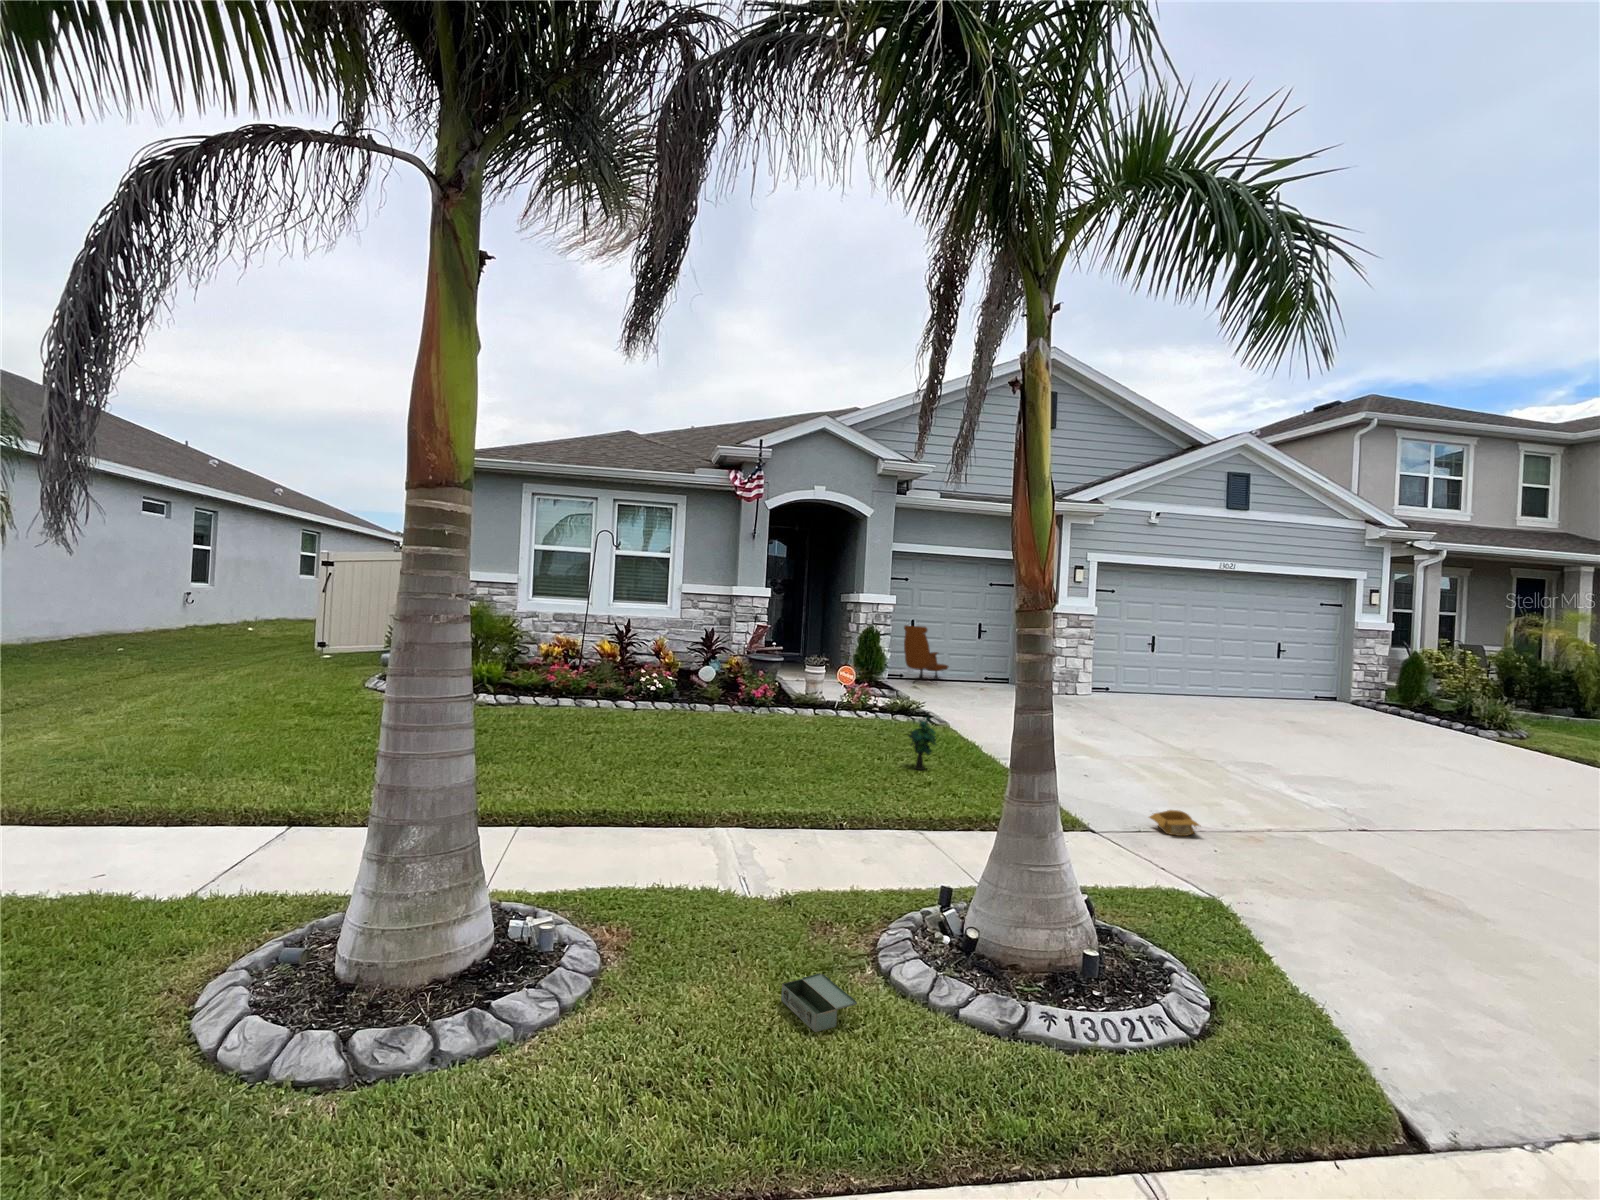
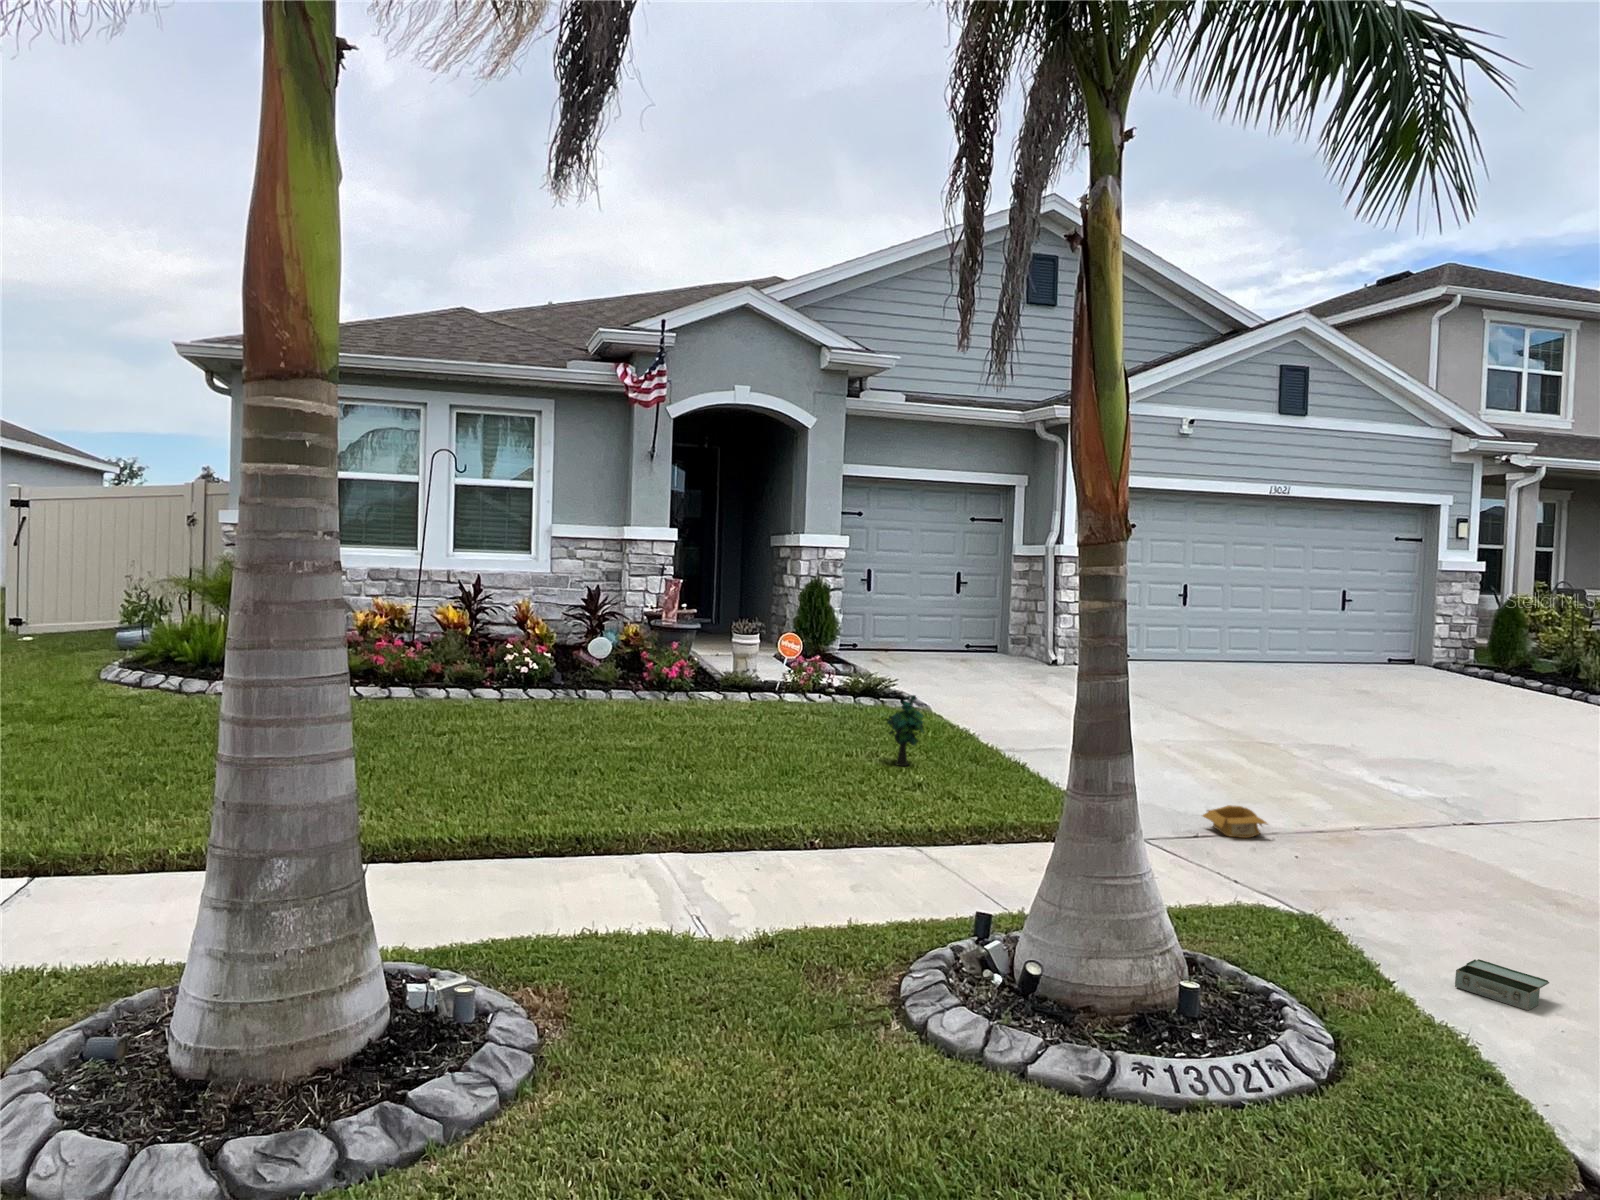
lounge chair: present [904,625,949,681] -> none [857,577,915,655]
toolbox: present [781,973,857,1032] -> present [1455,959,1549,1011]

